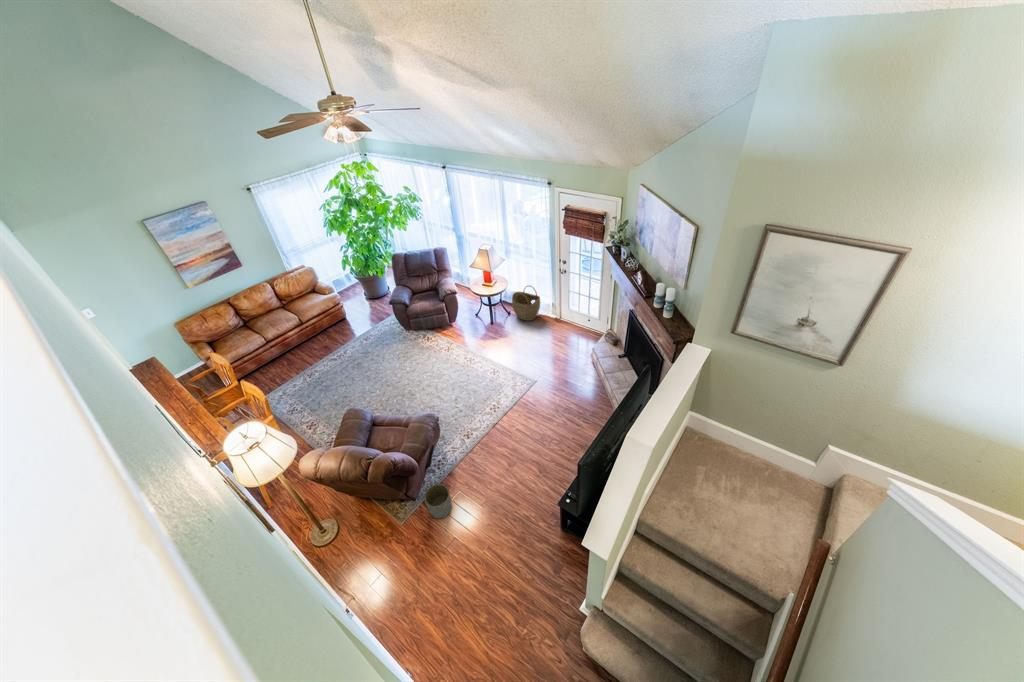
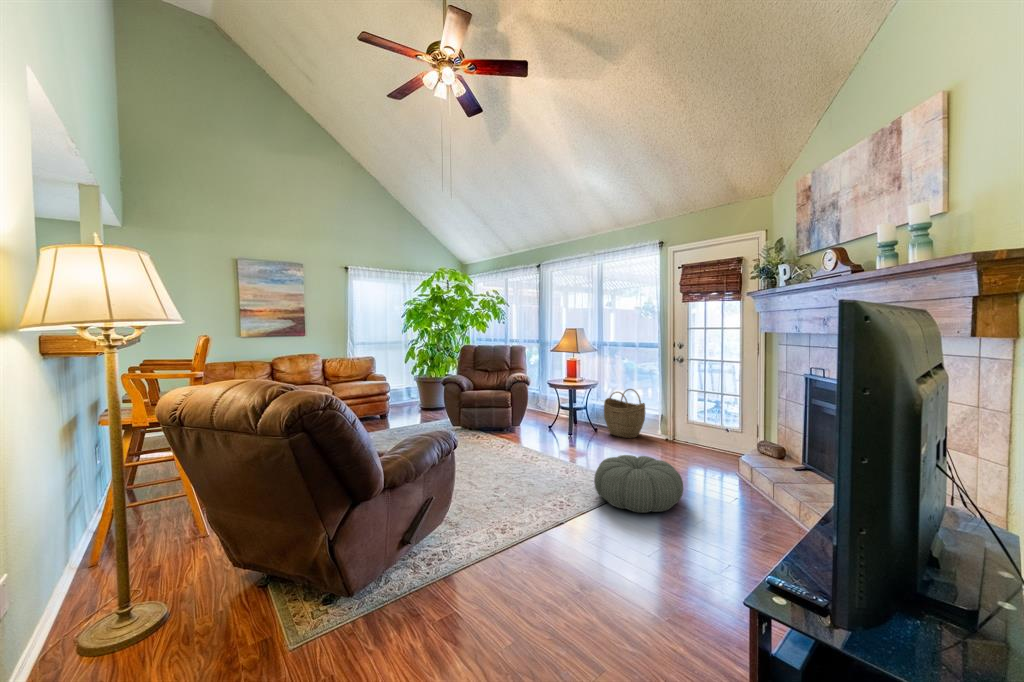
pouf: none [514,365,562,406] -> present [594,455,683,513]
planter: present [424,484,452,518] -> none [376,552,432,637]

